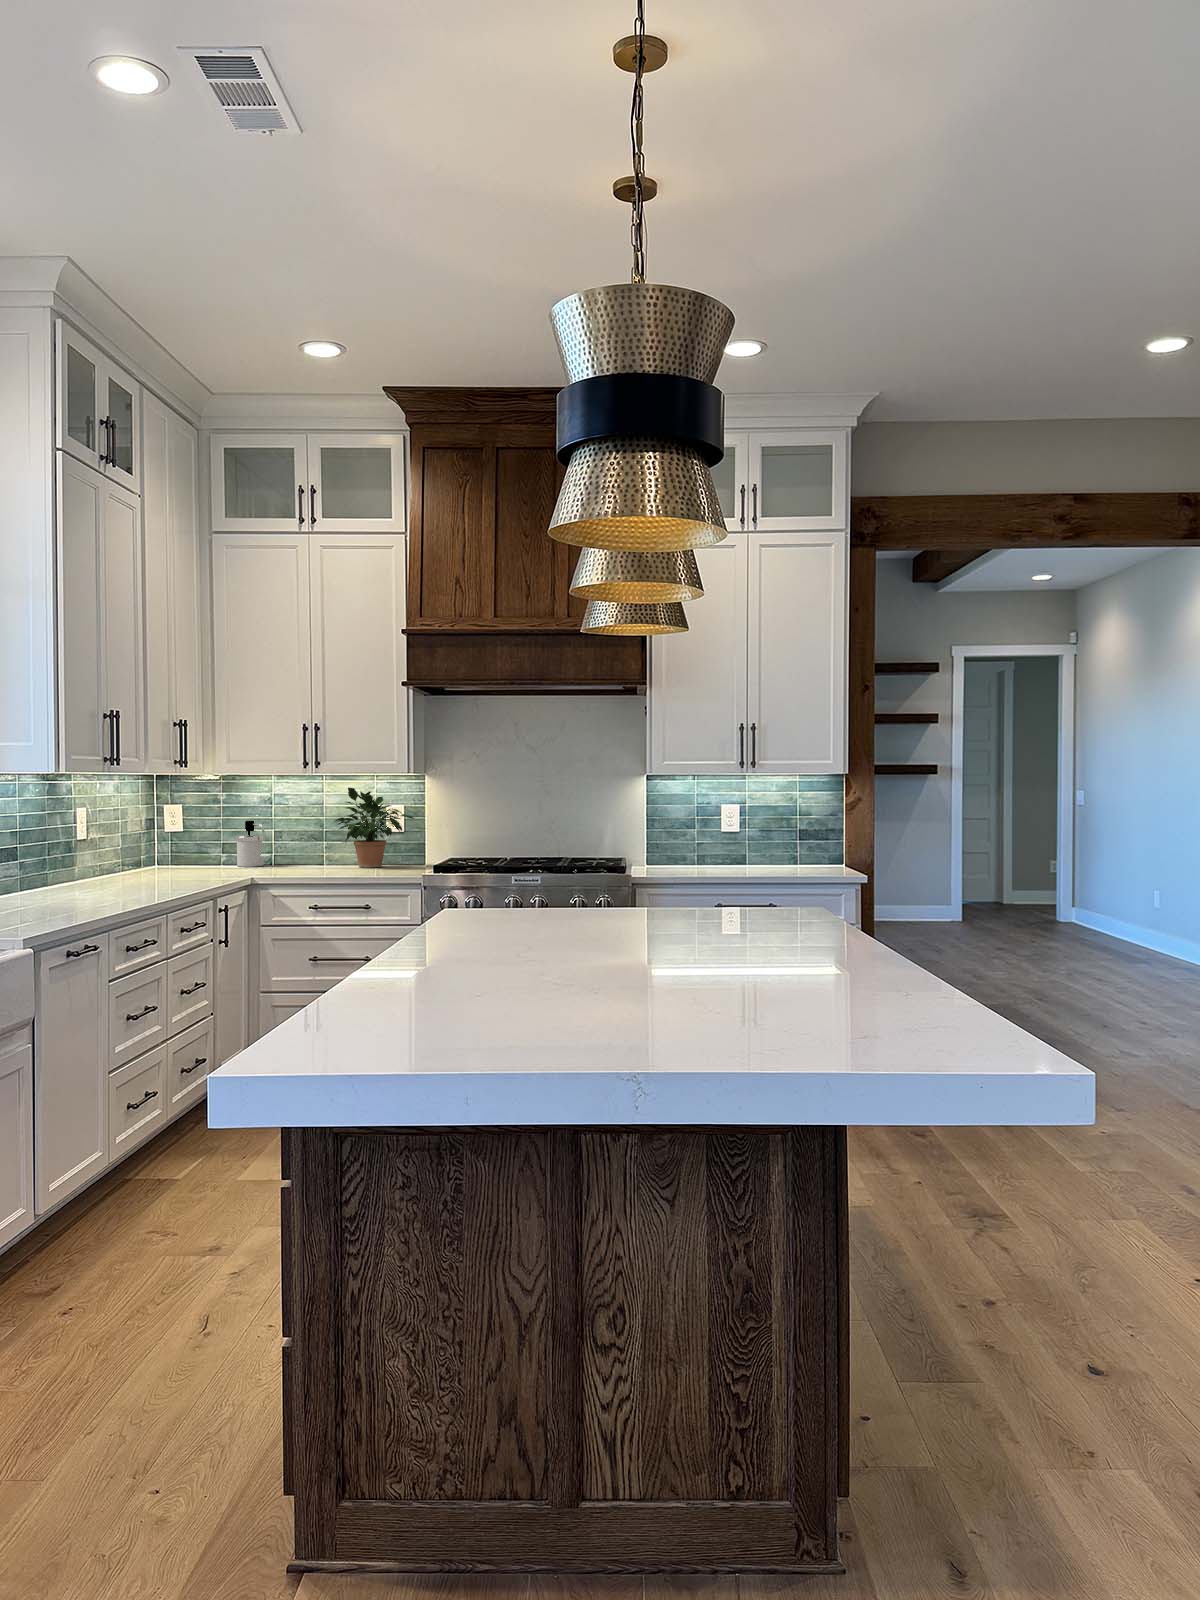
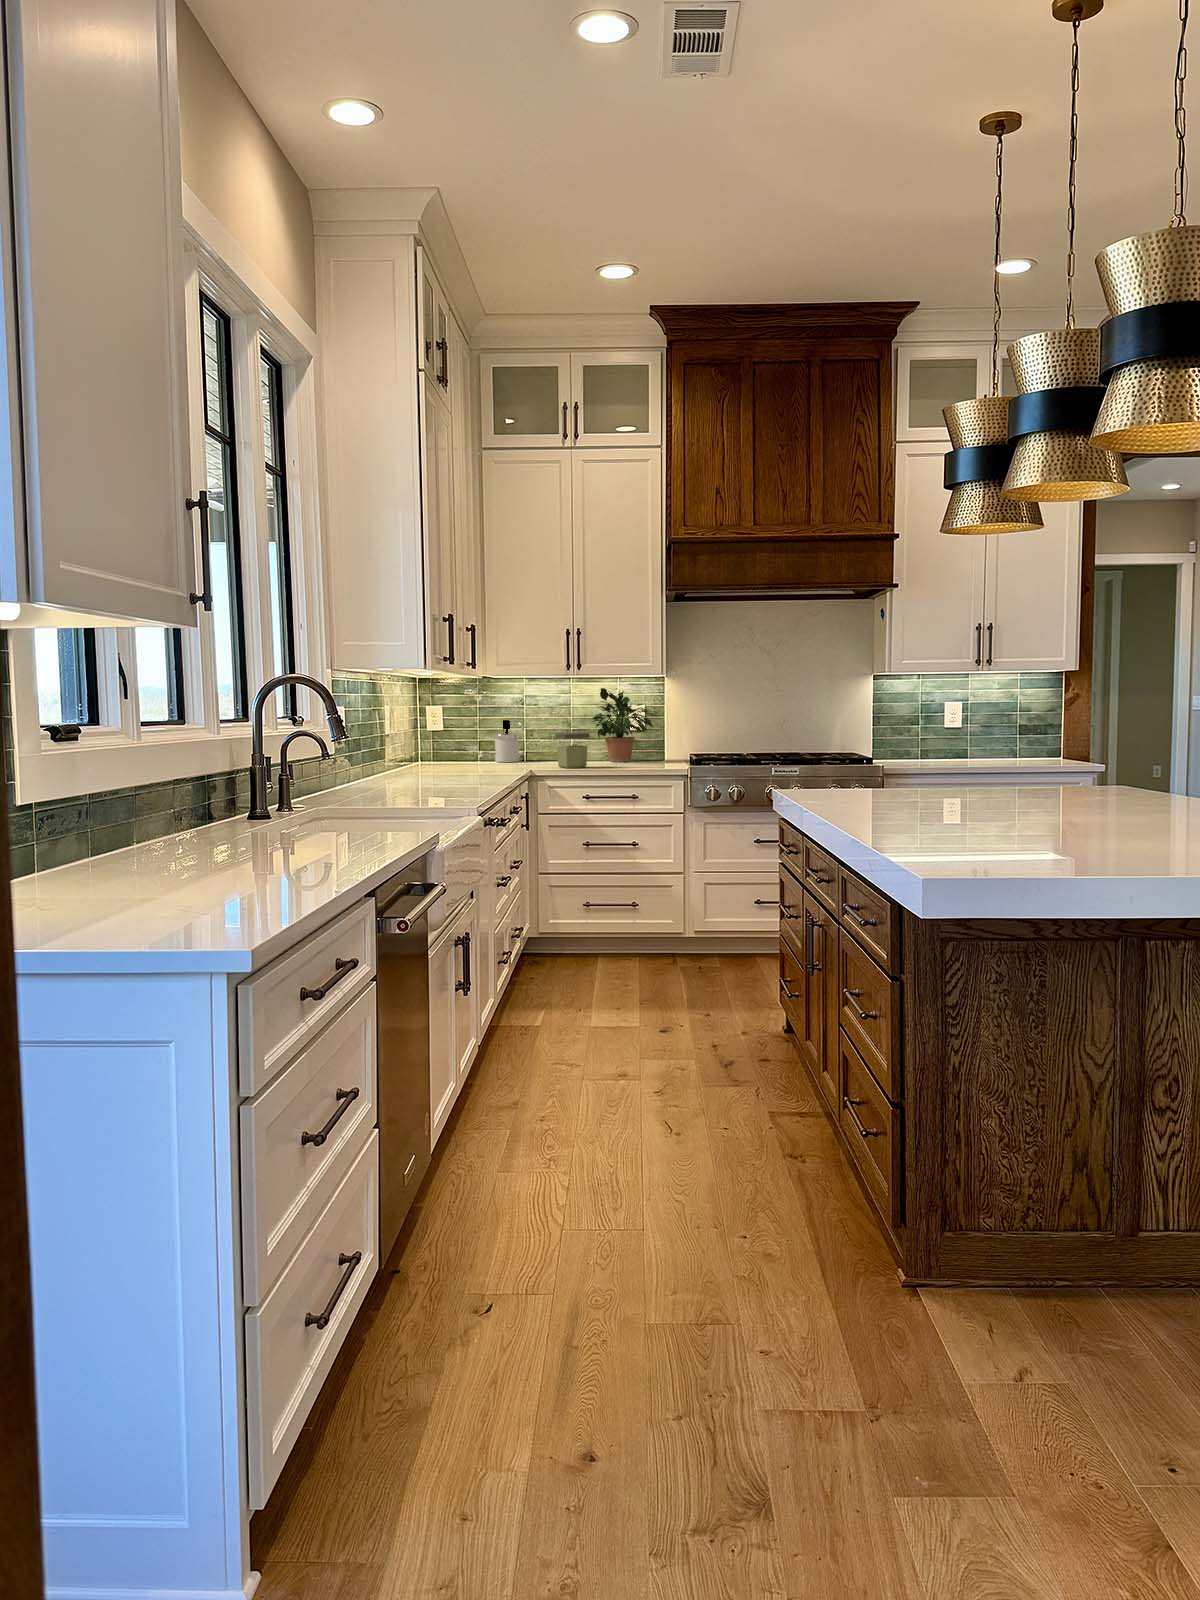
jar: none [277,837,316,876] -> present [555,732,589,768]

